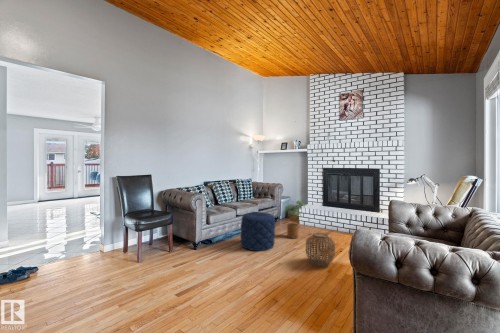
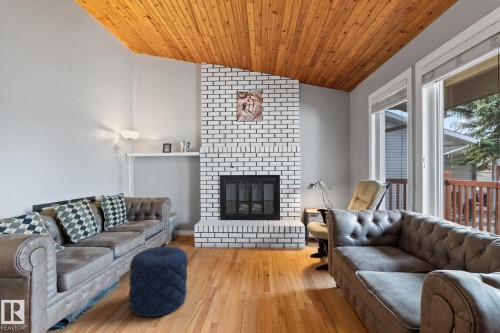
house plant: present [285,201,305,238] -> none [188,220,217,274]
woven basket: present [306,233,335,266] -> none [246,266,285,316]

